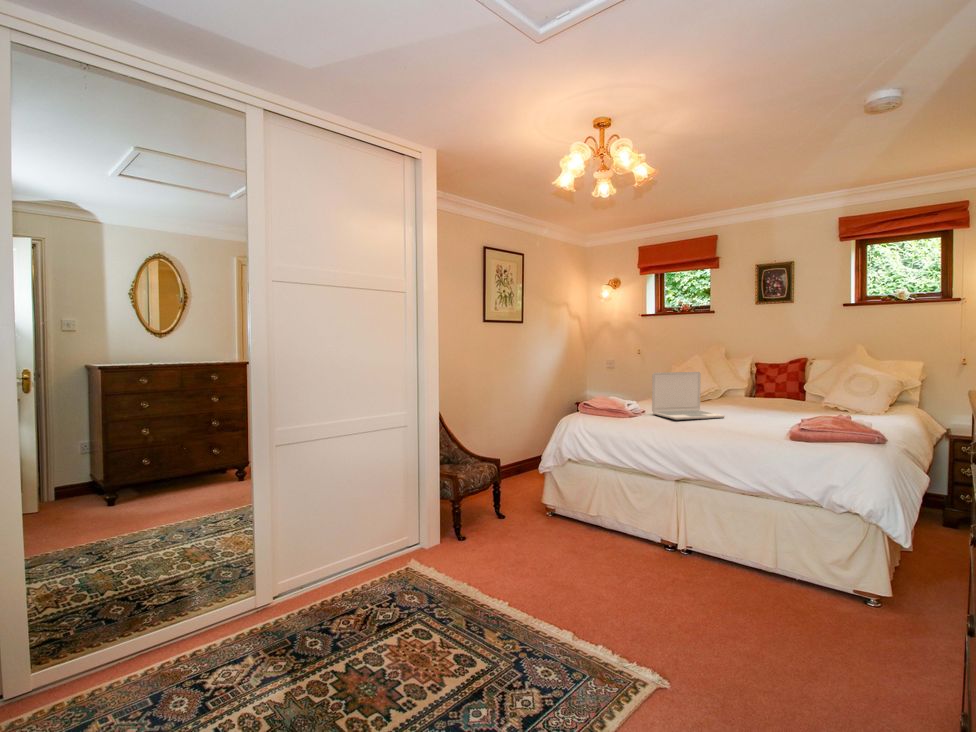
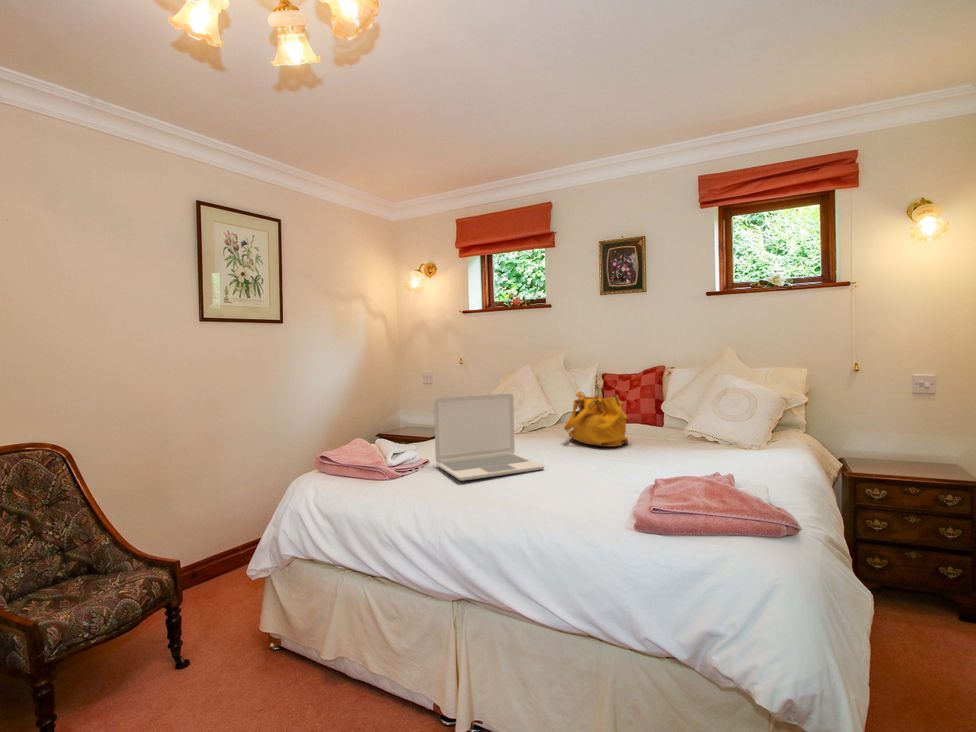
handbag: none [732,373,779,410] -> present [564,392,628,447]

